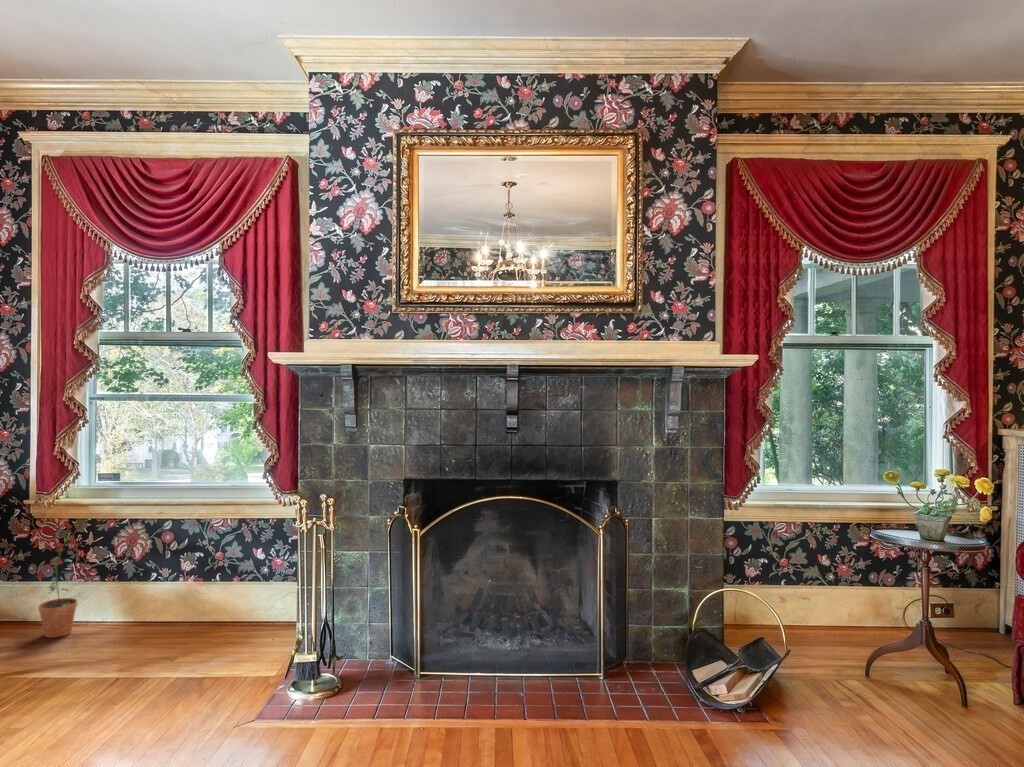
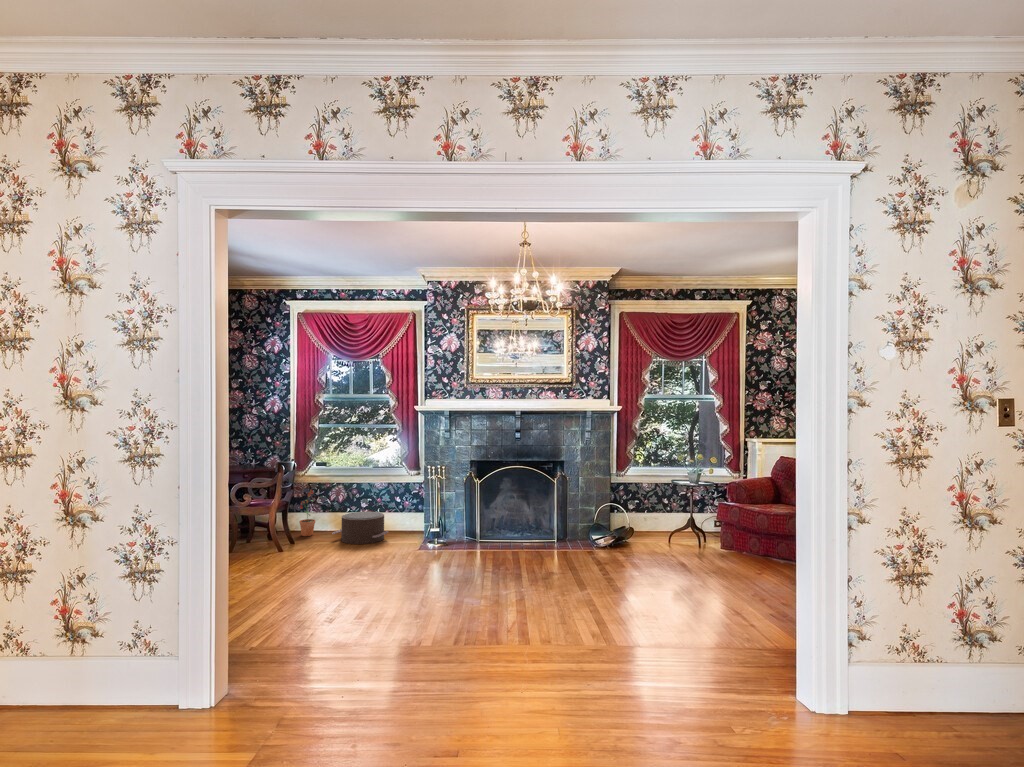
pouf: none [95,583,227,667] -> present [332,511,388,544]

